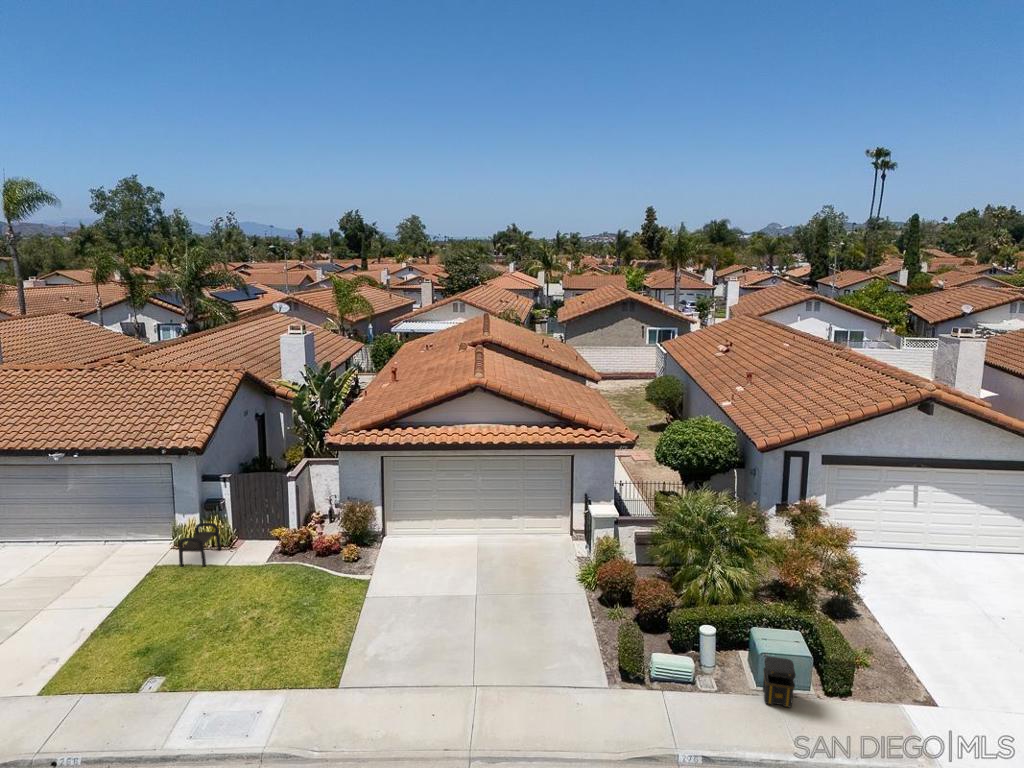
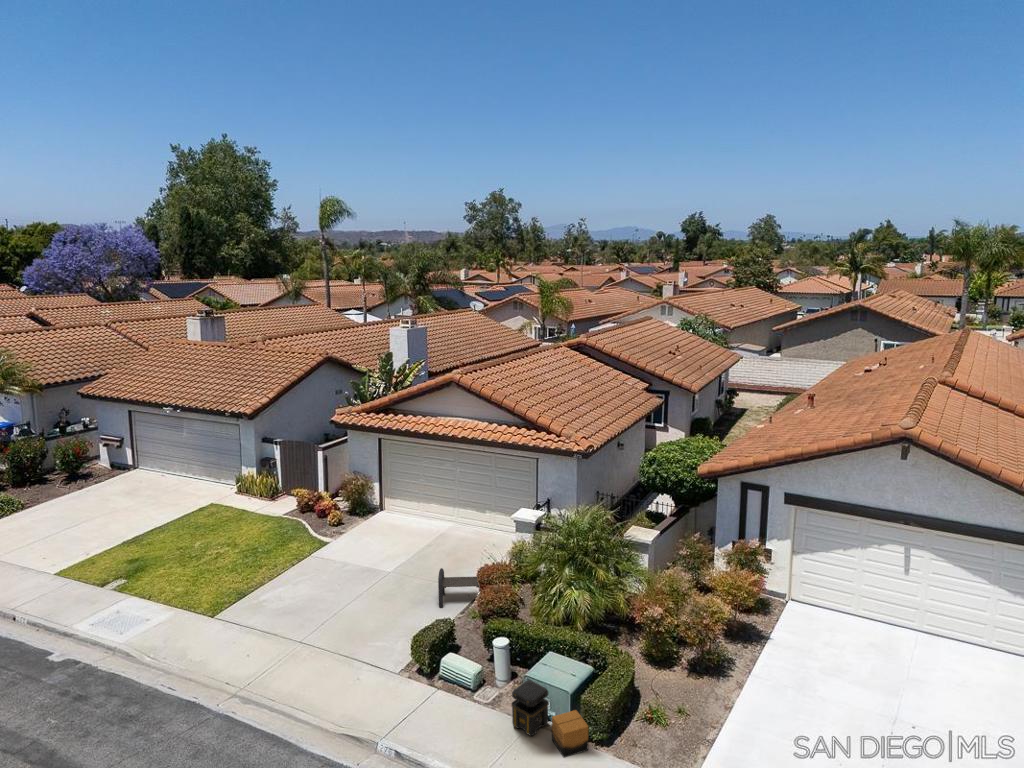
bench: present [179,523,221,566] -> present [438,567,483,608]
cardboard box: none [808,671,845,717] -> present [552,710,588,758]

